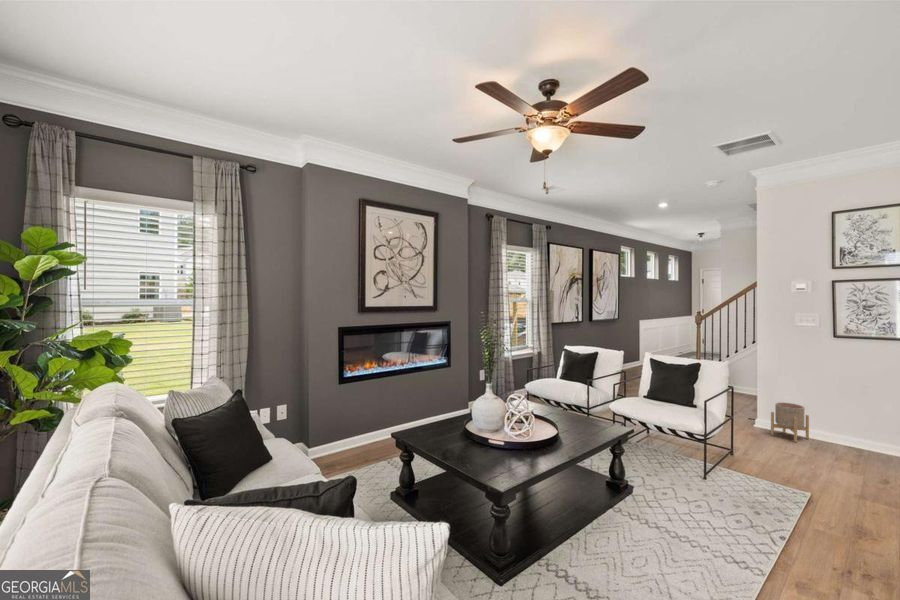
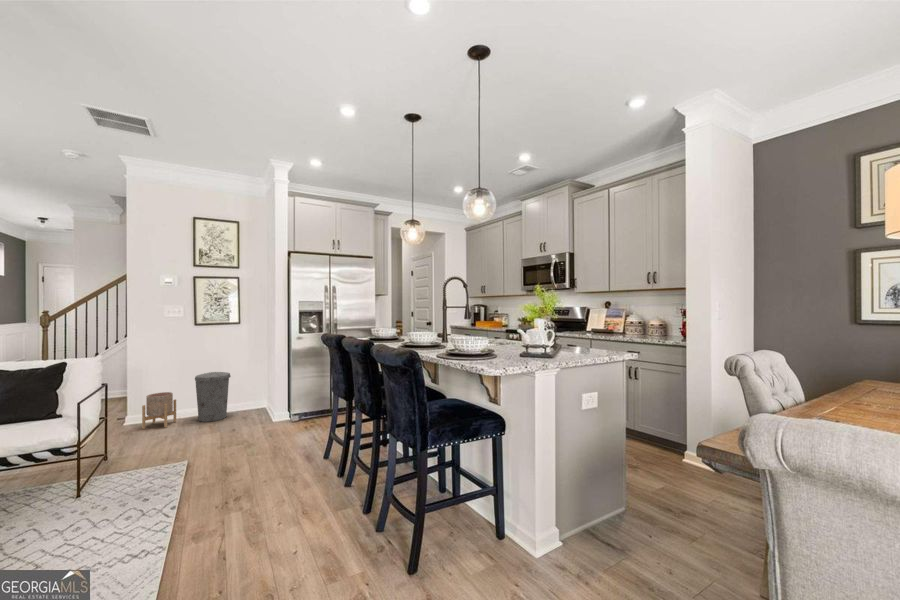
trash can: none [832,395,886,456] -> present [195,372,231,422]

